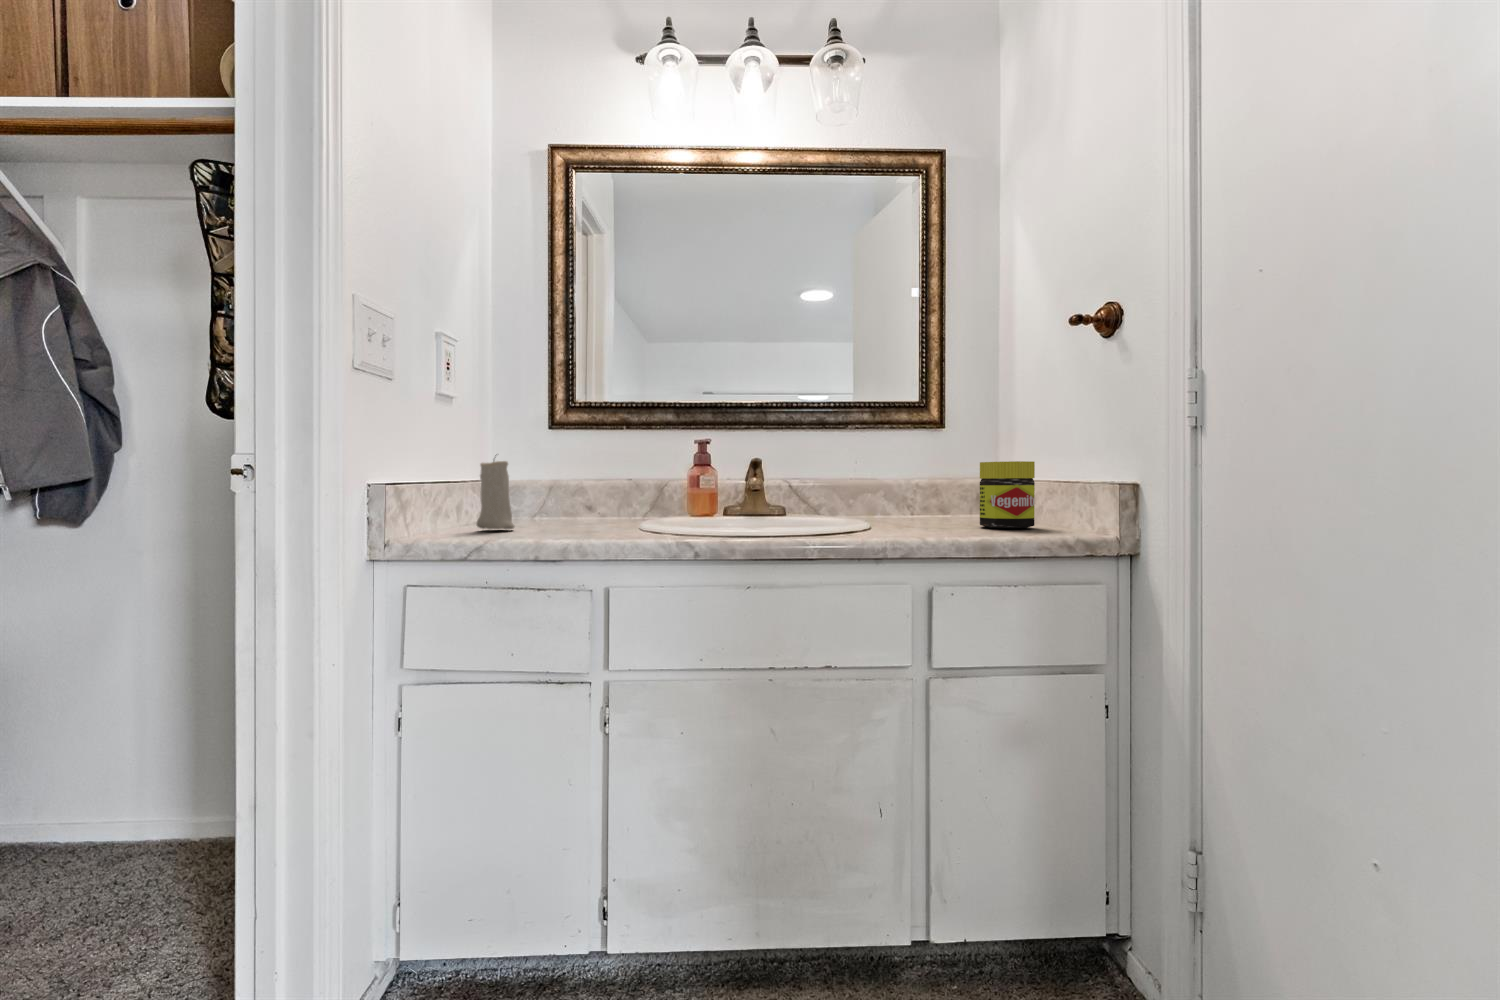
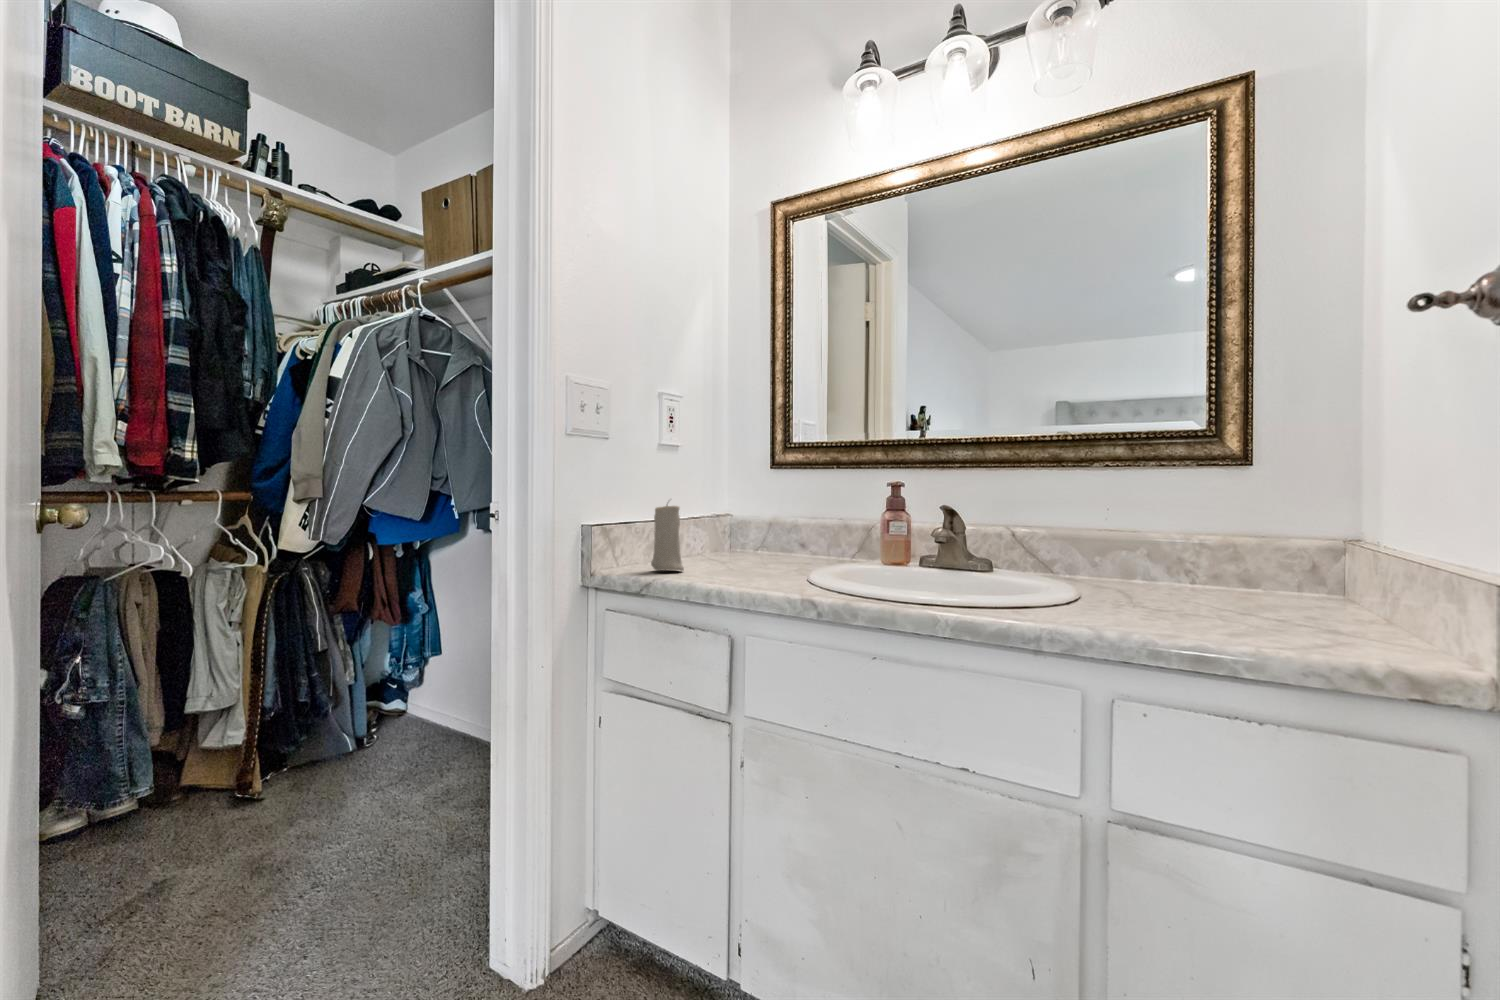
jar: present [980,461,1035,528] -> none [1255,515,1369,625]

